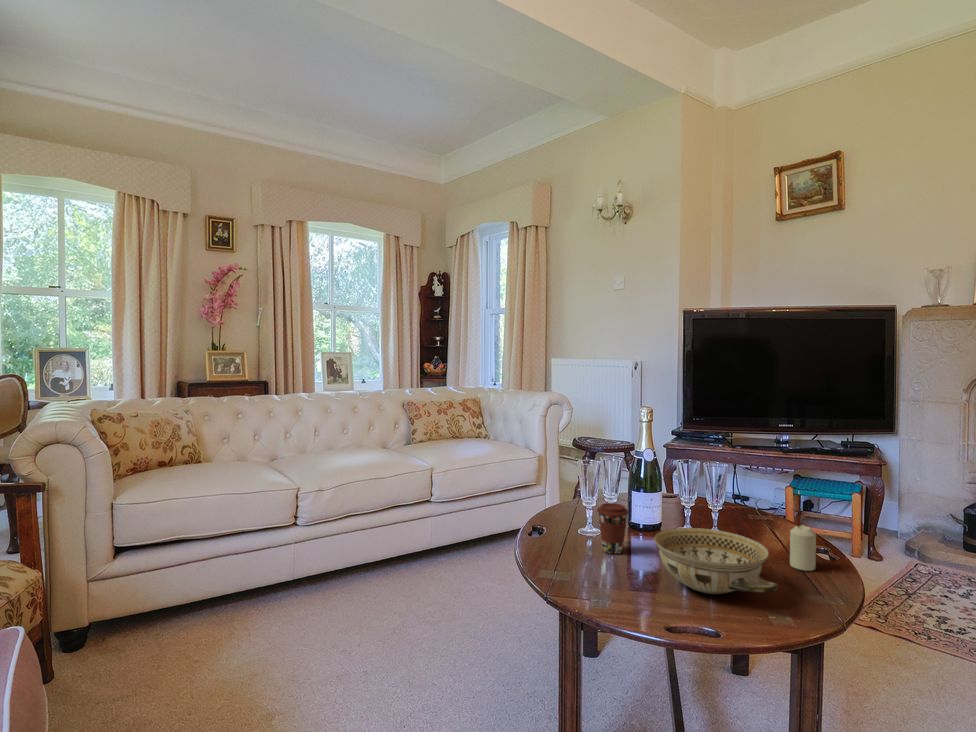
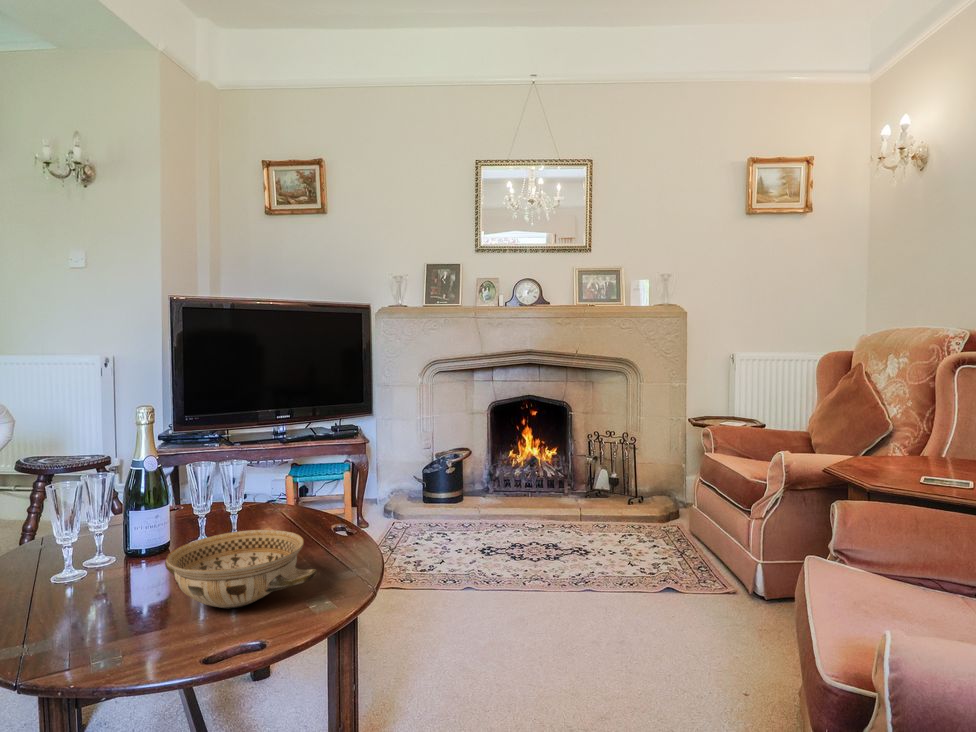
coffee cup: present [597,503,628,554] -> none [72,531,123,602]
candle: present [790,525,816,571] -> none [316,504,340,550]

